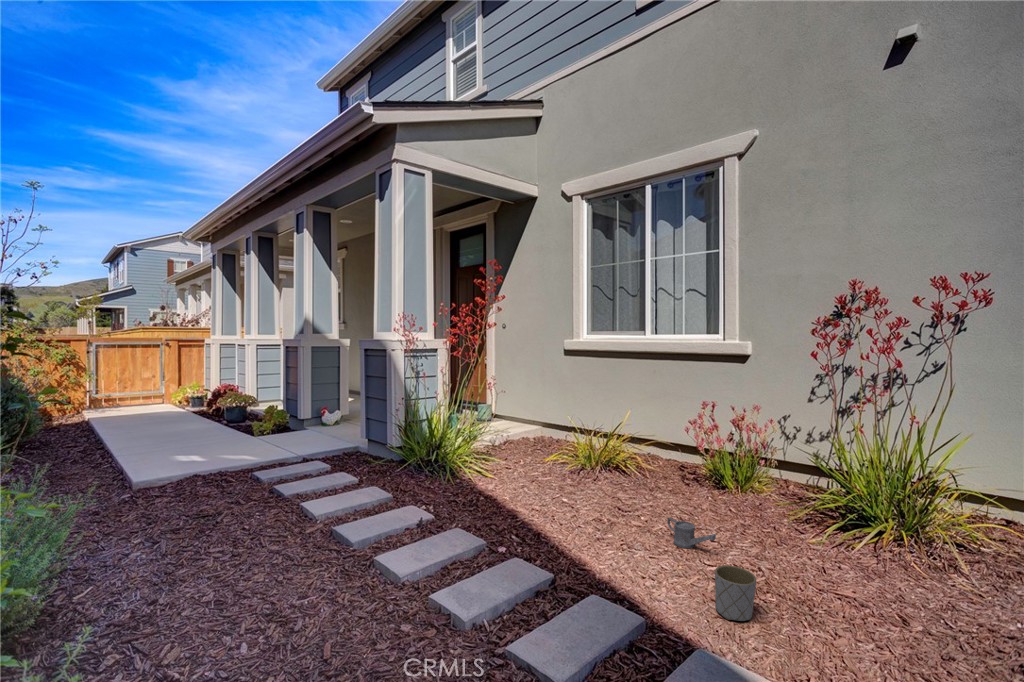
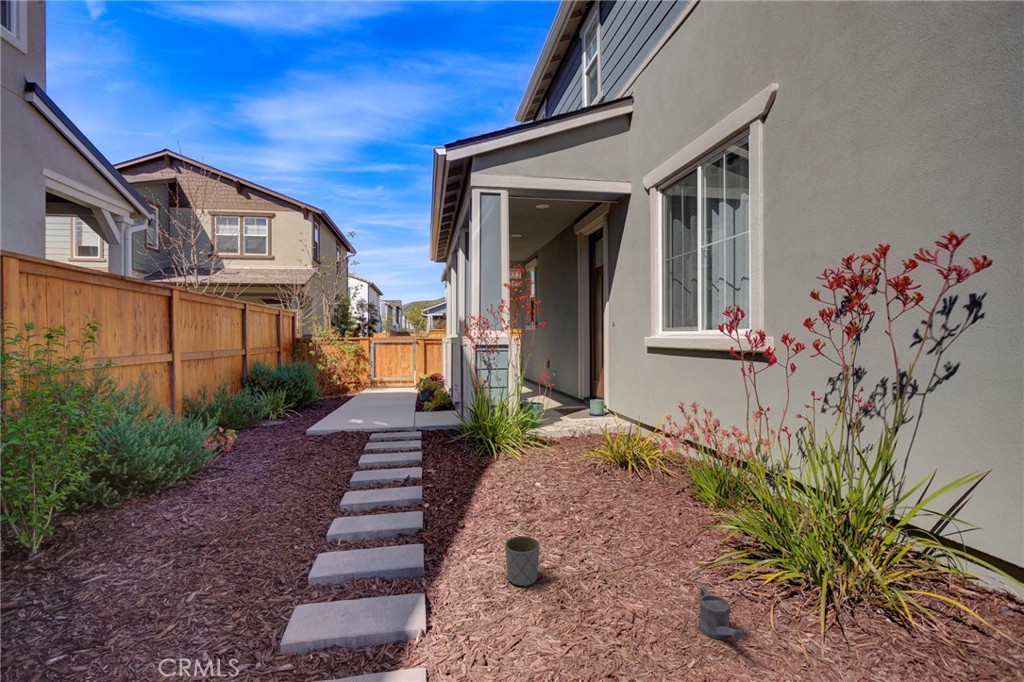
watering can: present [667,518,716,548] -> present [699,587,743,639]

